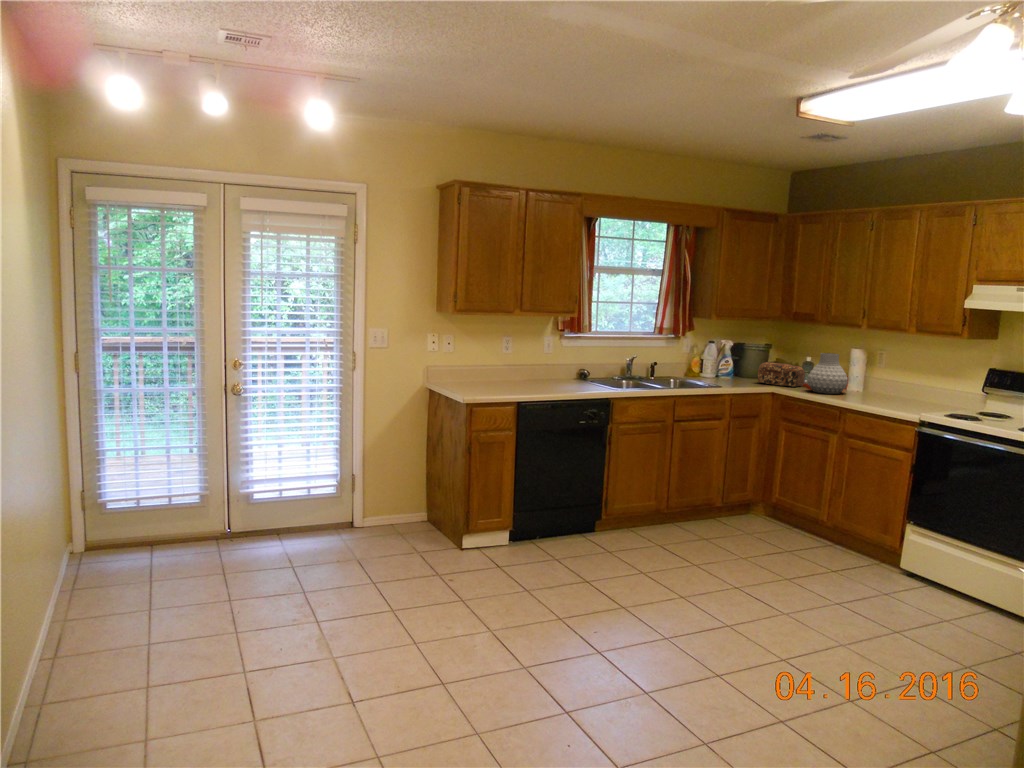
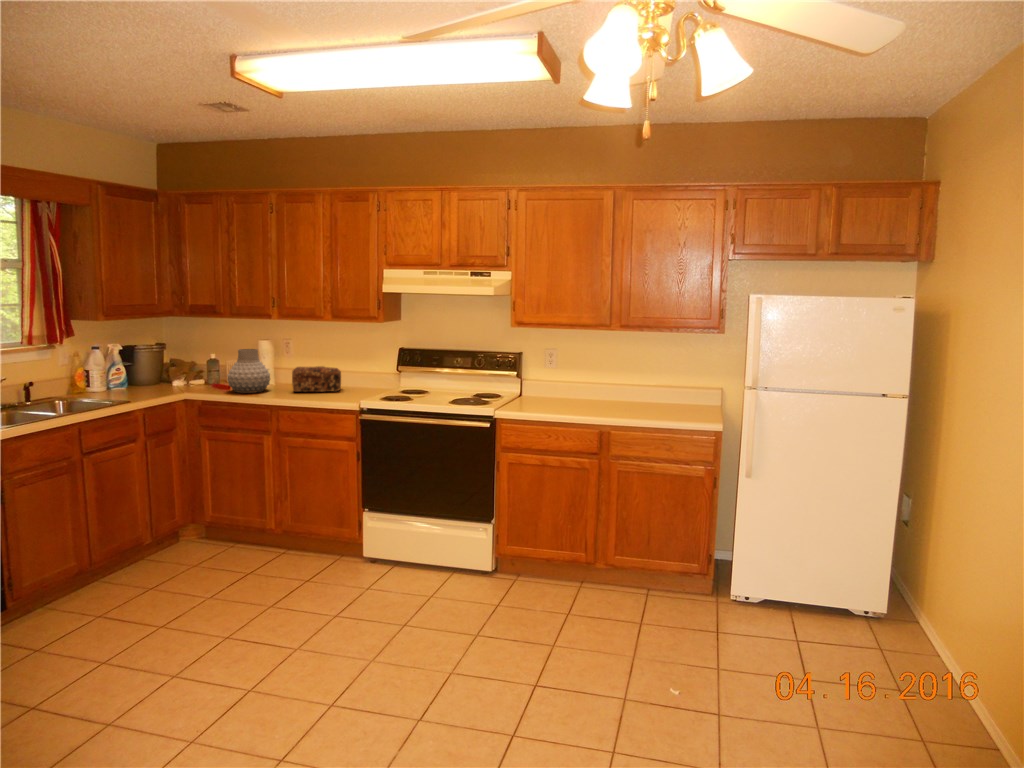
bread loaf: present [758,362,805,386] -> present [292,366,341,392]

